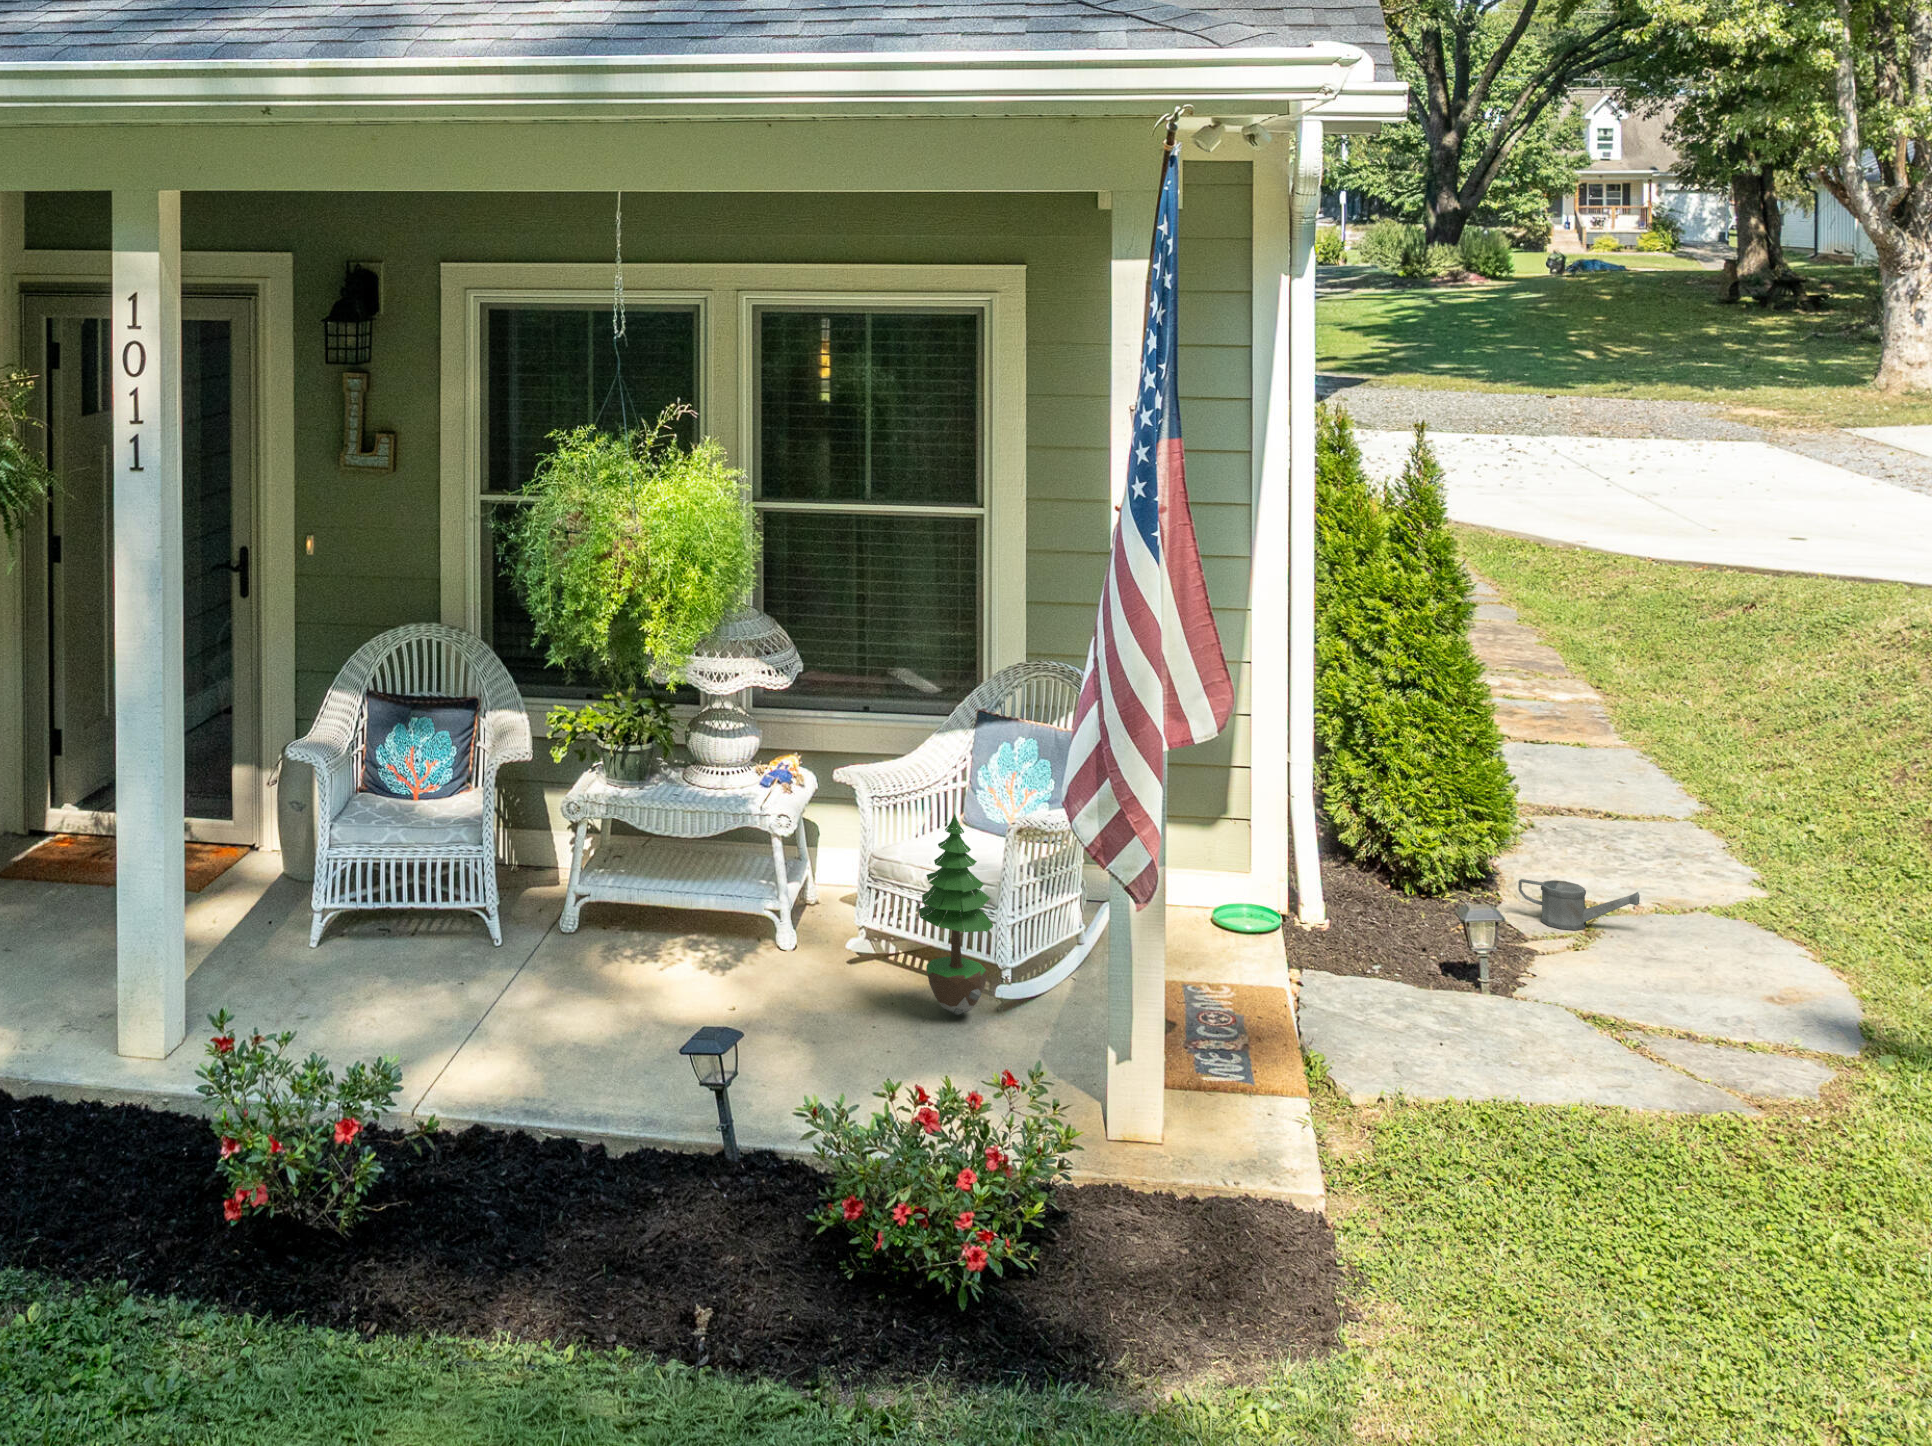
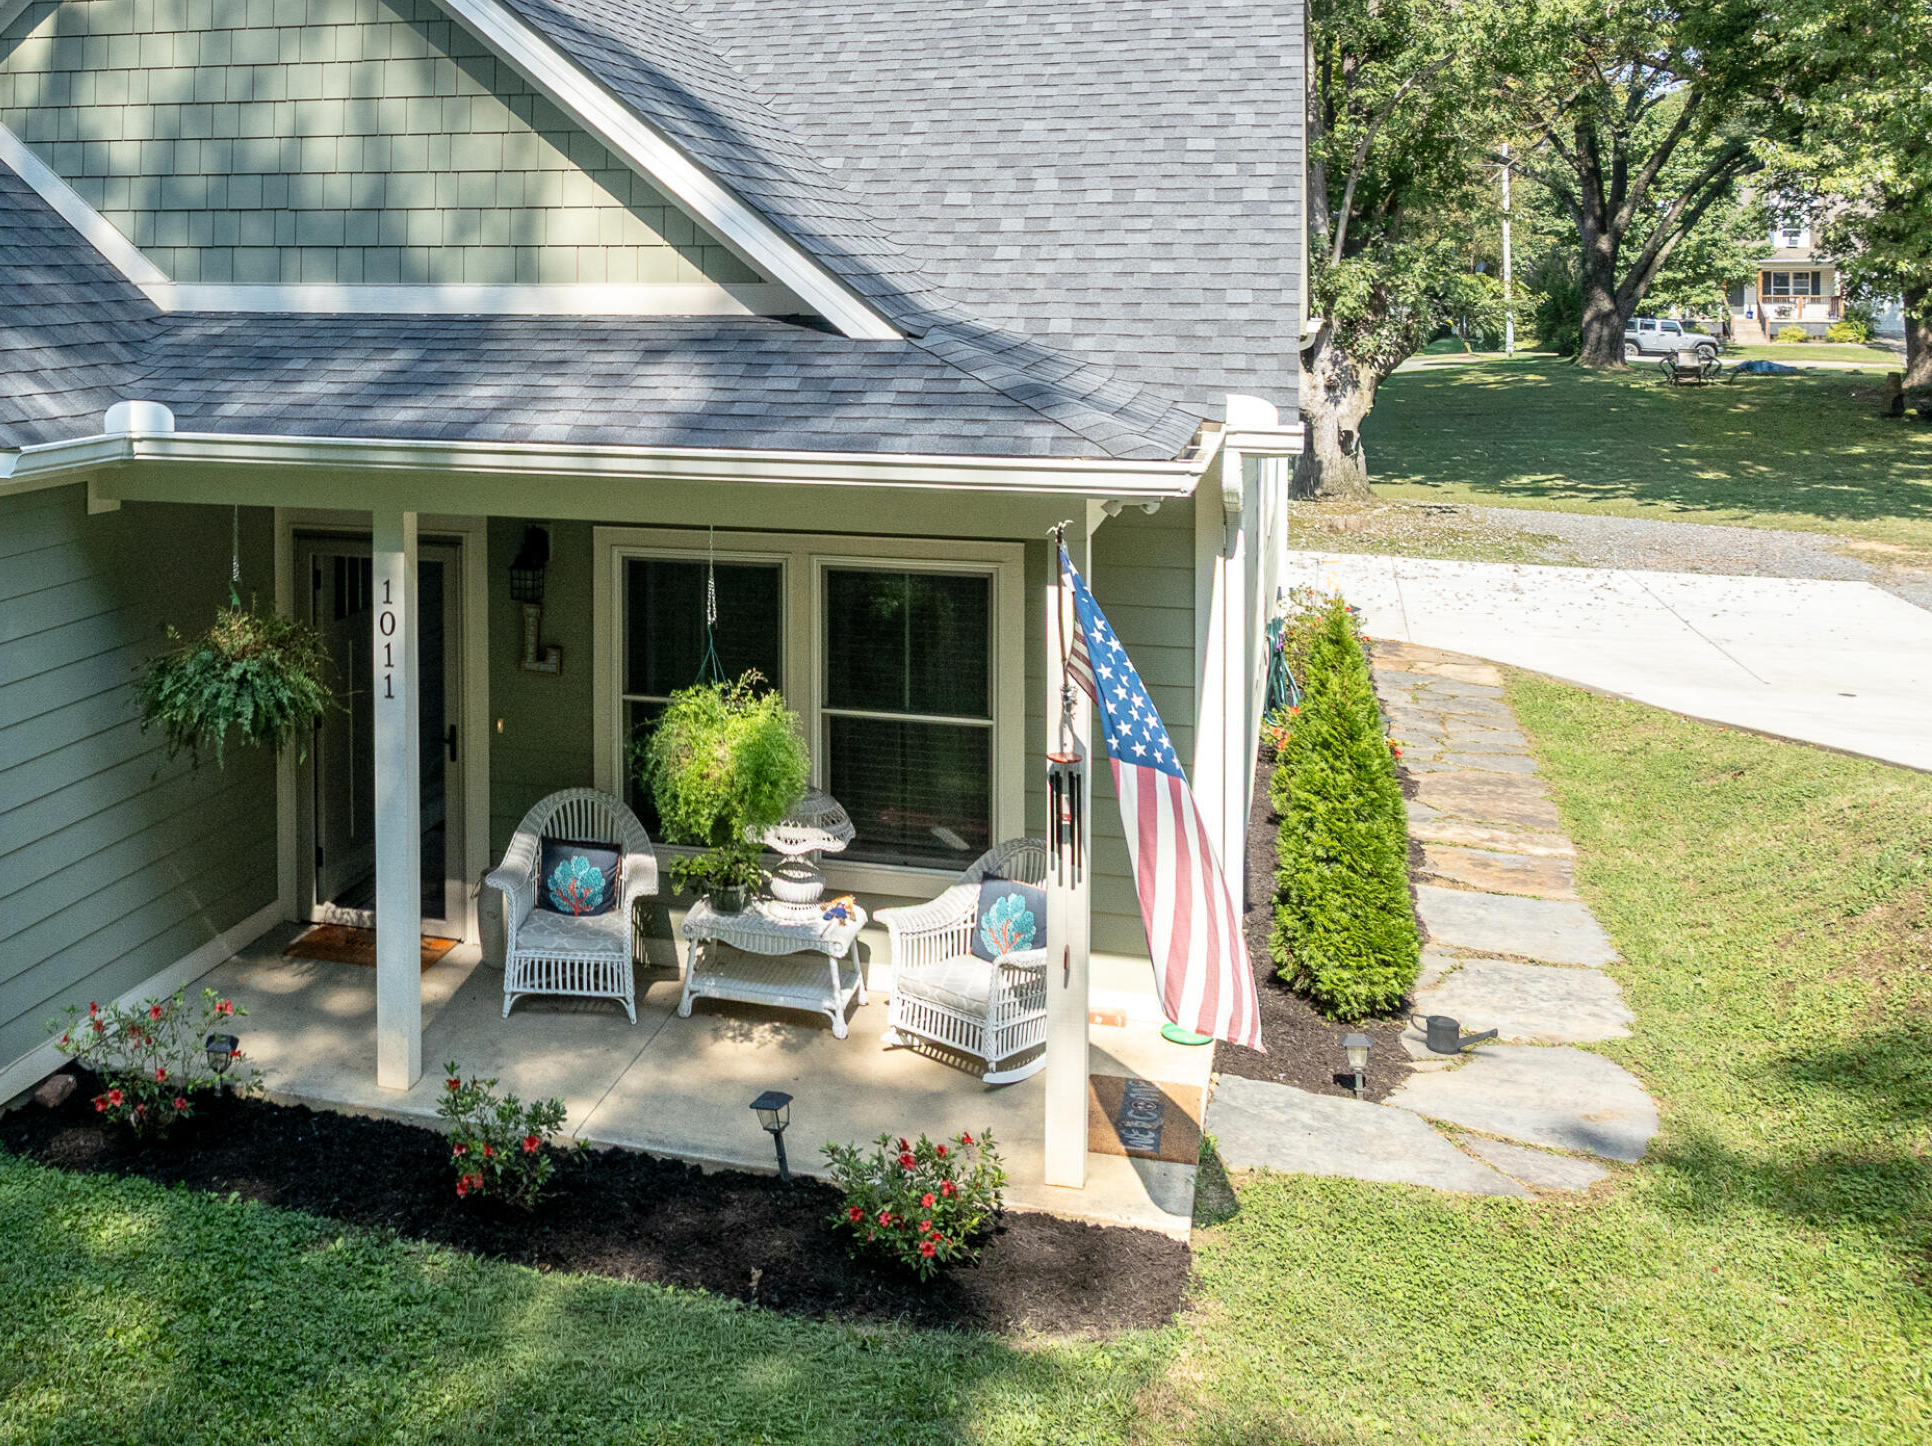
potted tree: present [919,814,993,1015] -> none [930,950,983,1093]

